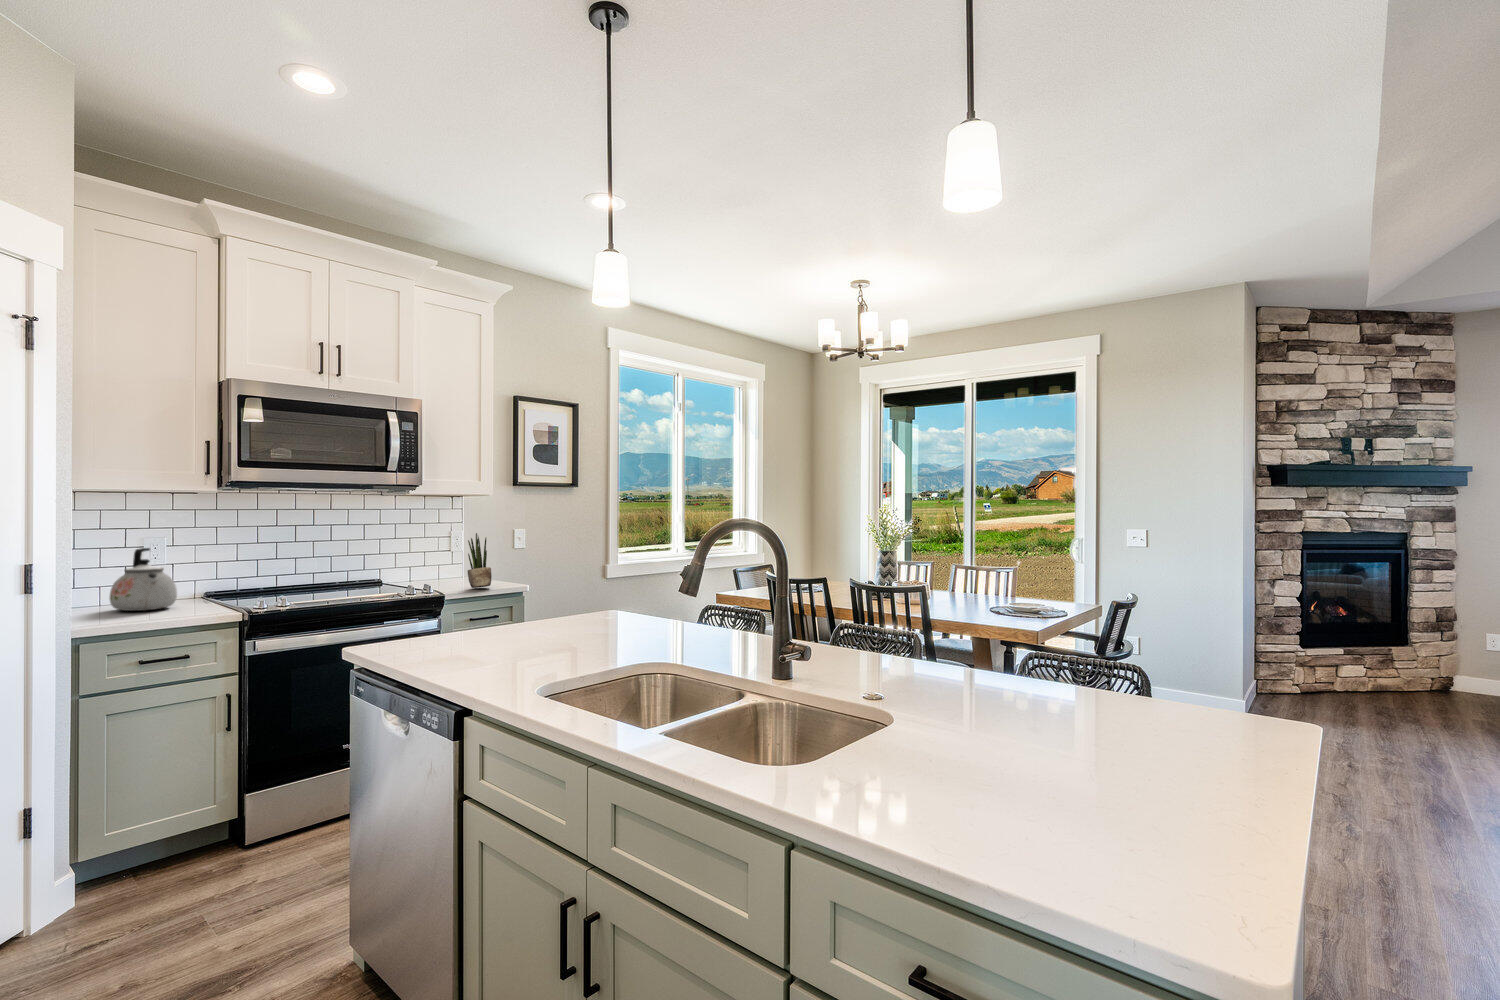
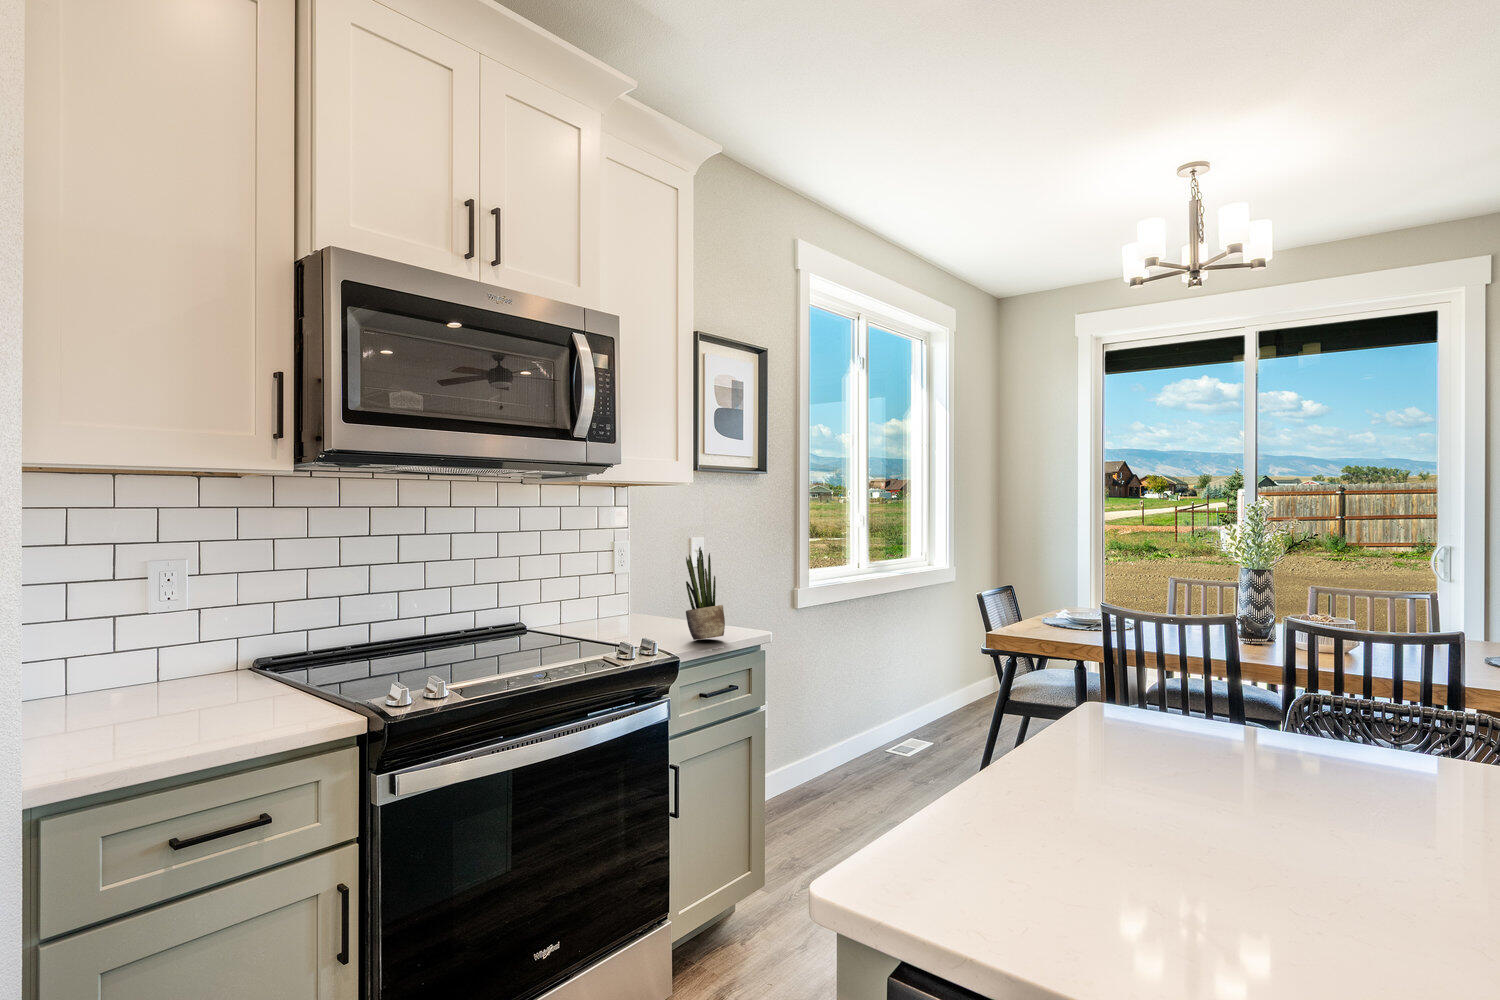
kettle: present [110,548,177,611] -> none [90,585,221,715]

